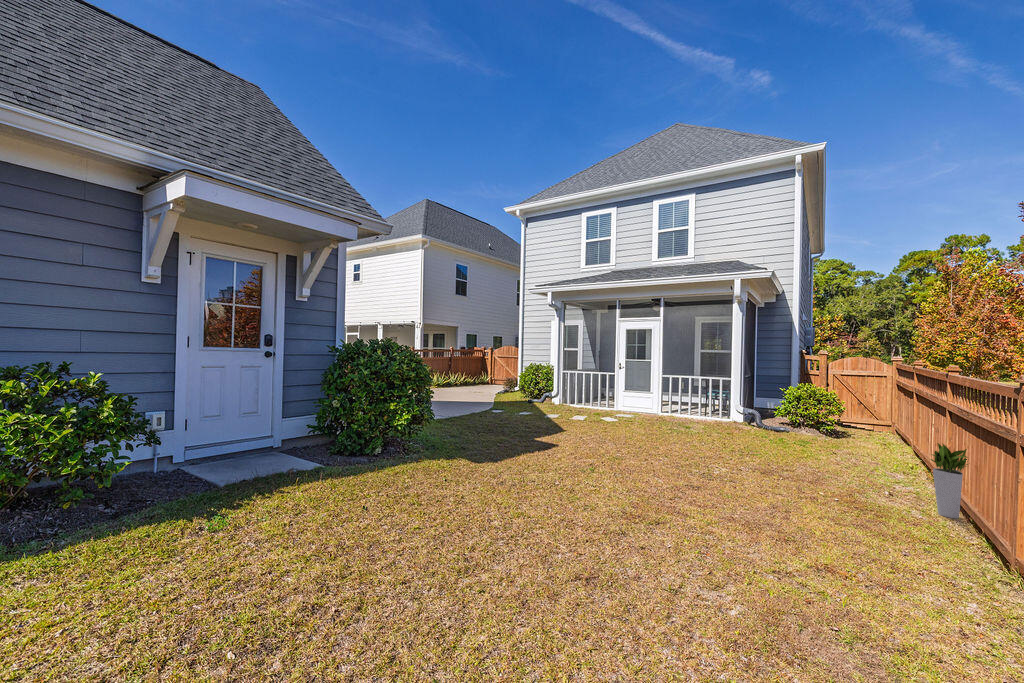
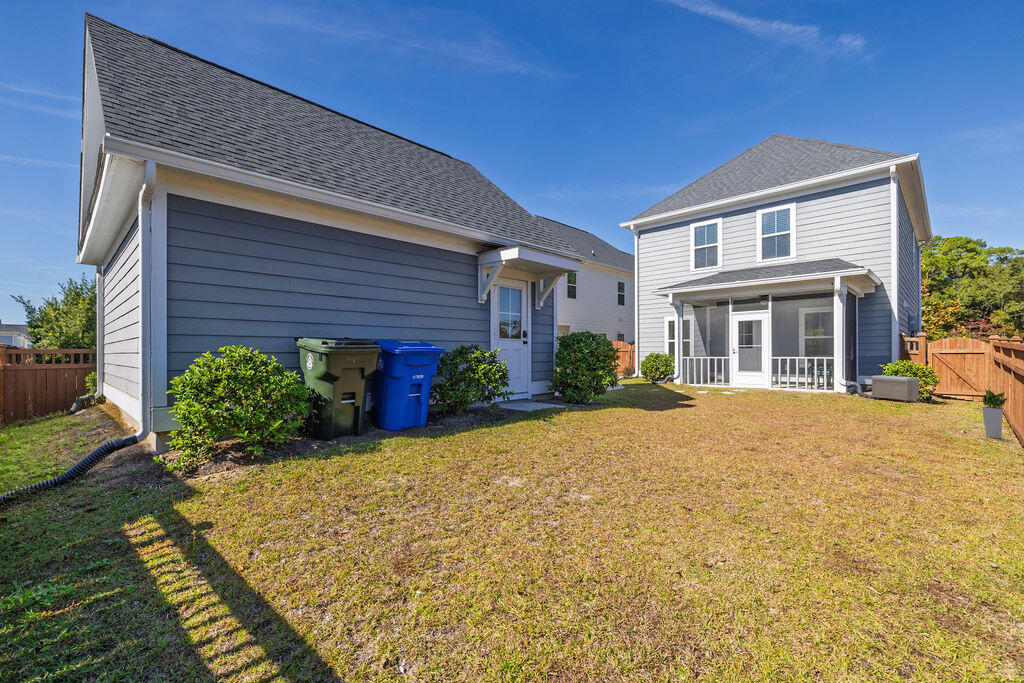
storage bench: none [772,401,823,436] -> present [872,375,919,402]

